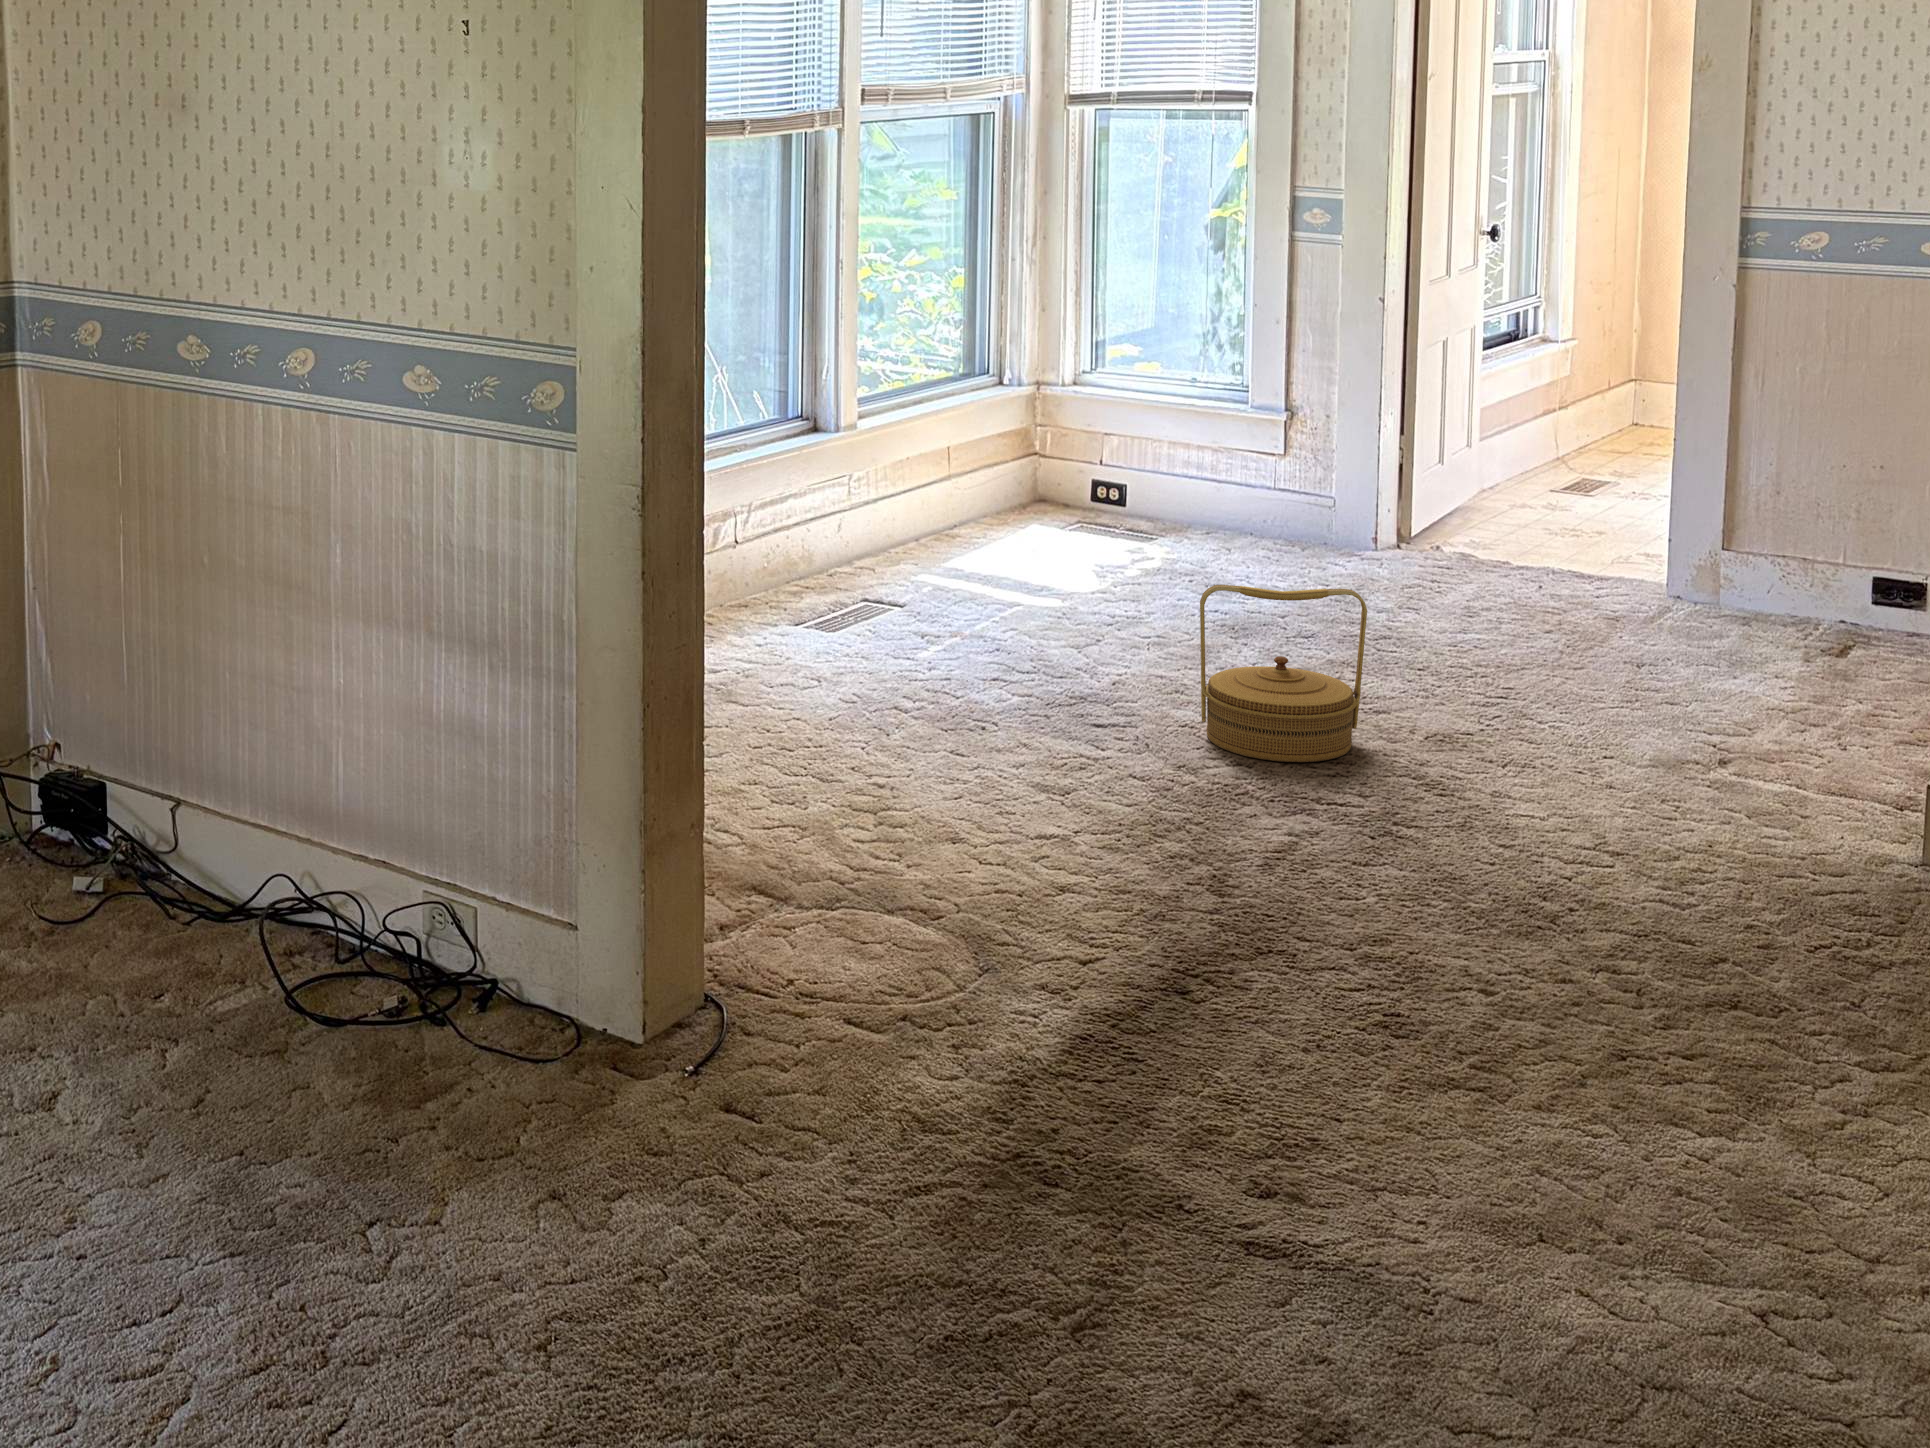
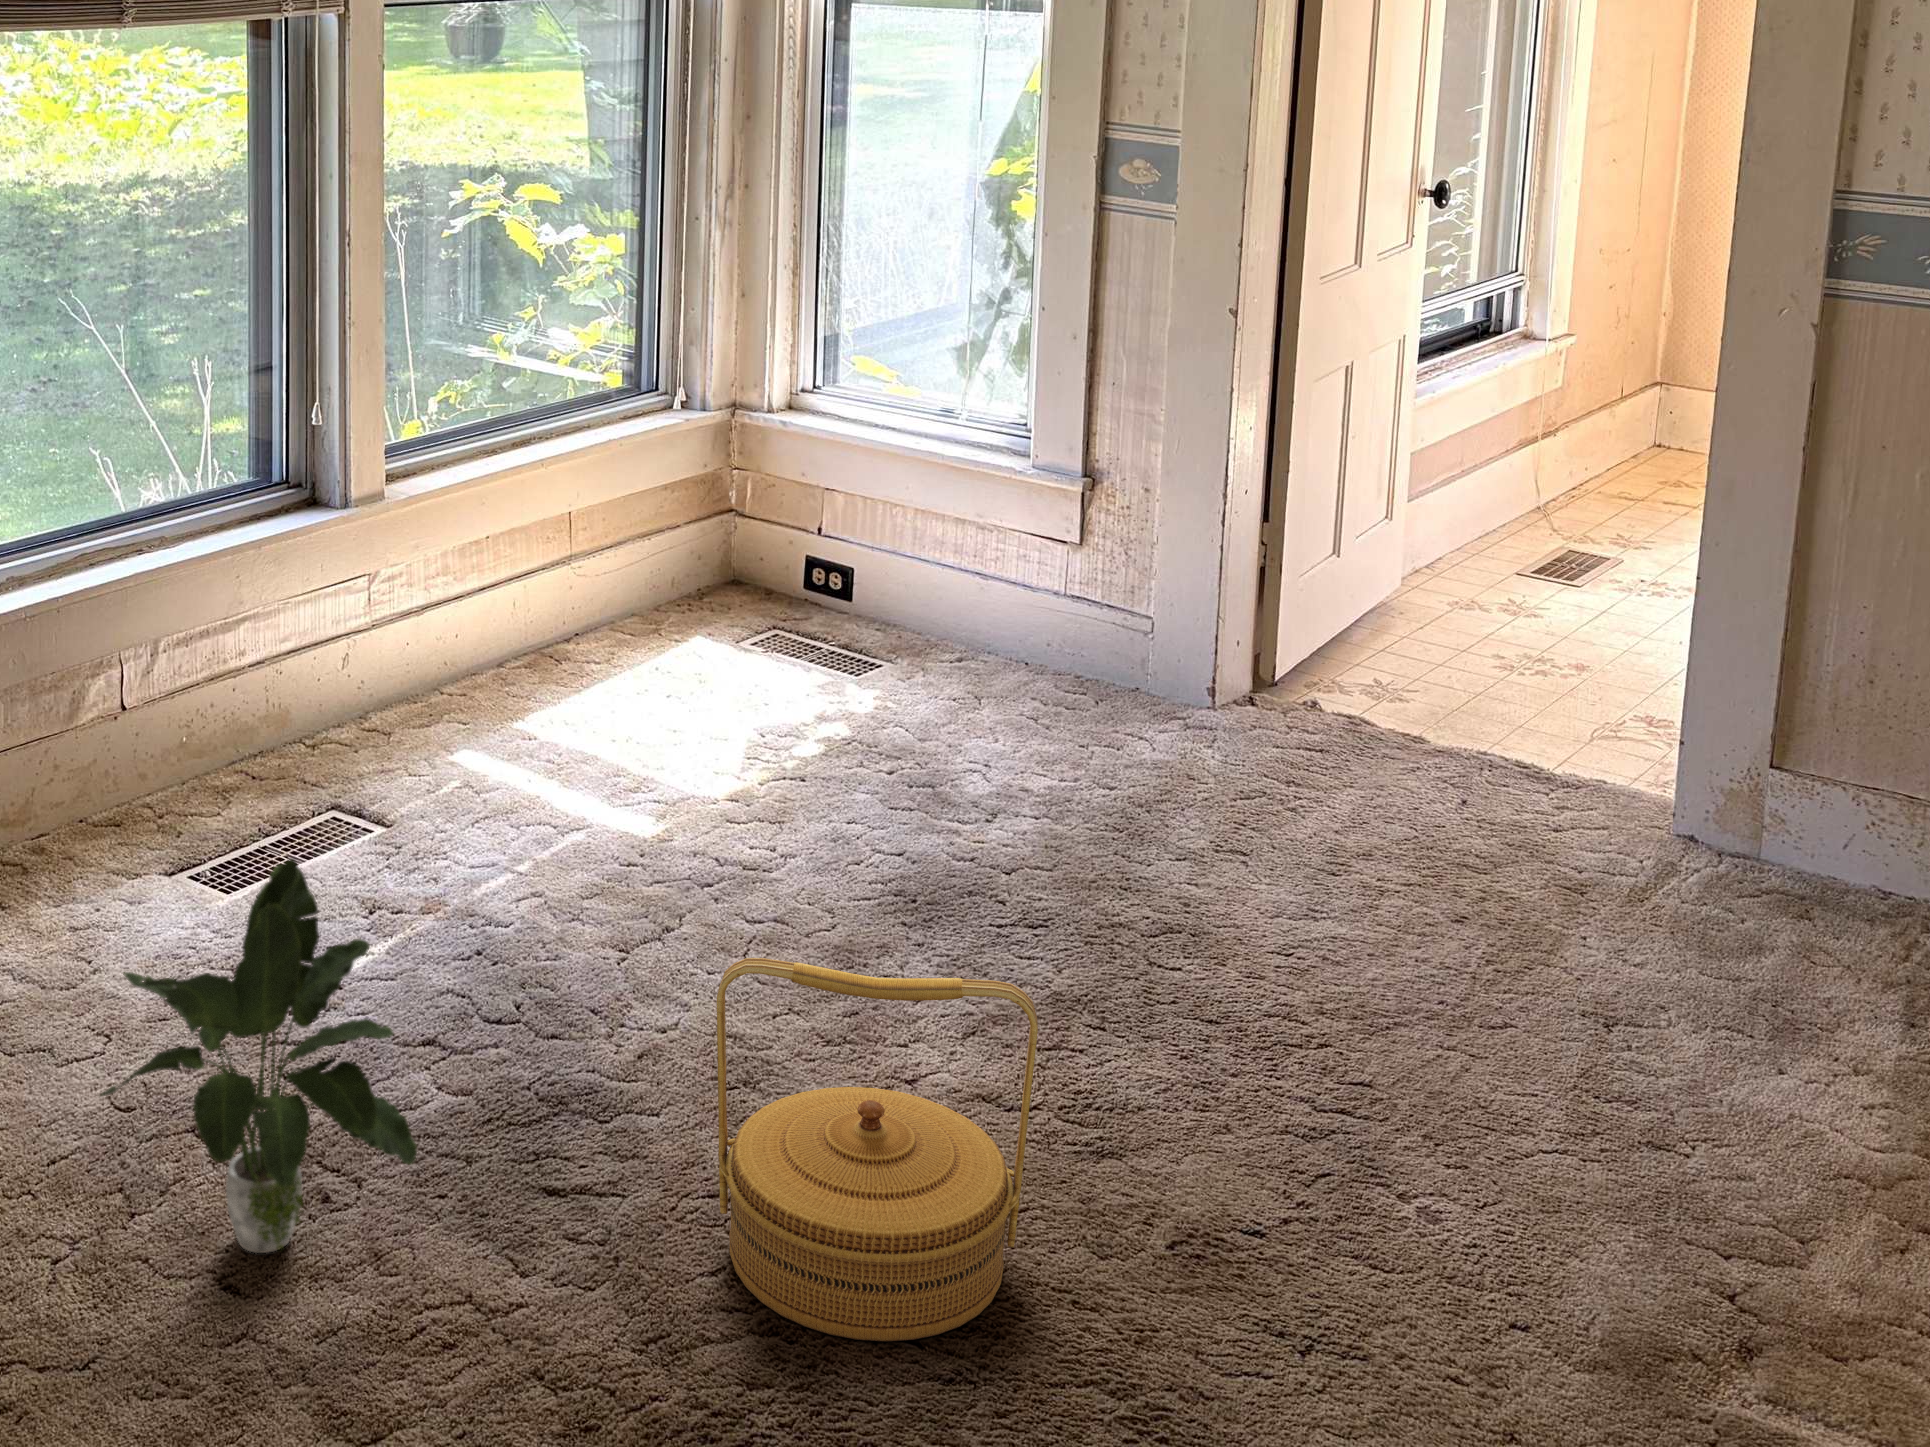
potted plant: none [898,537,1057,744] -> present [101,859,417,1253]

